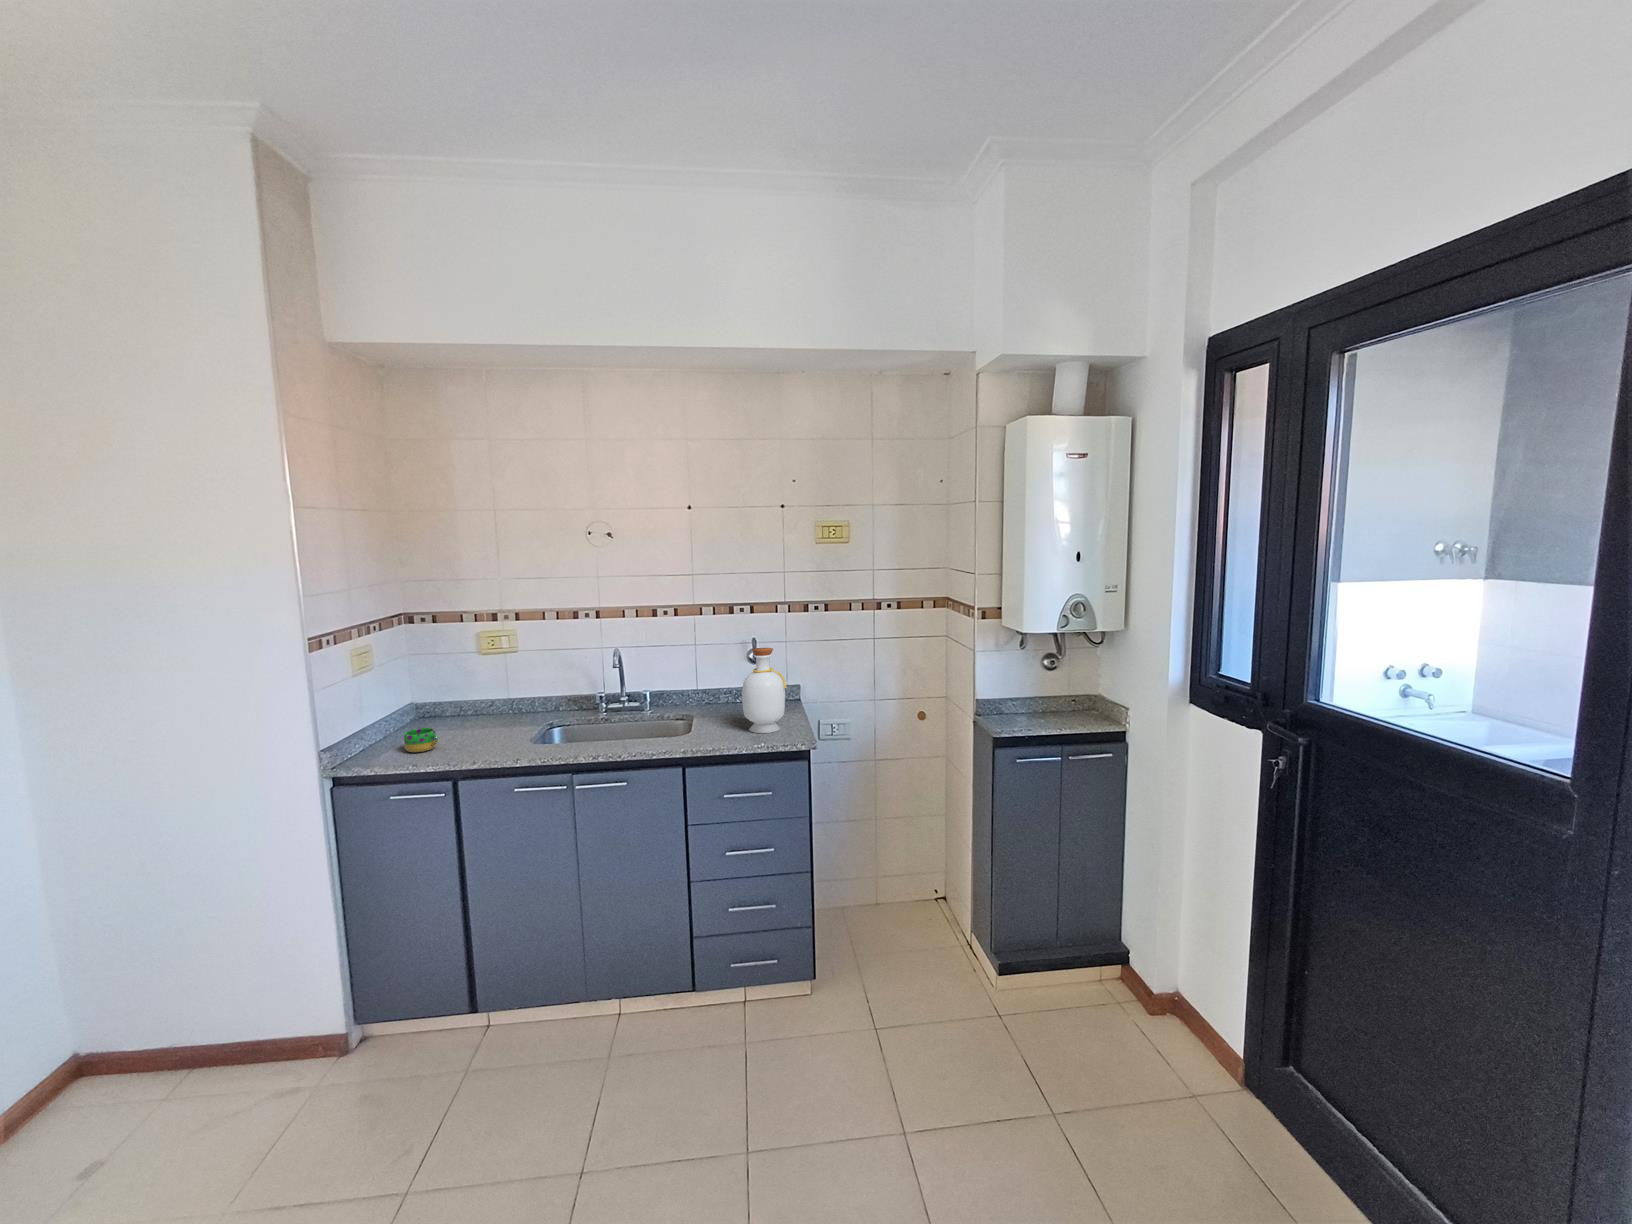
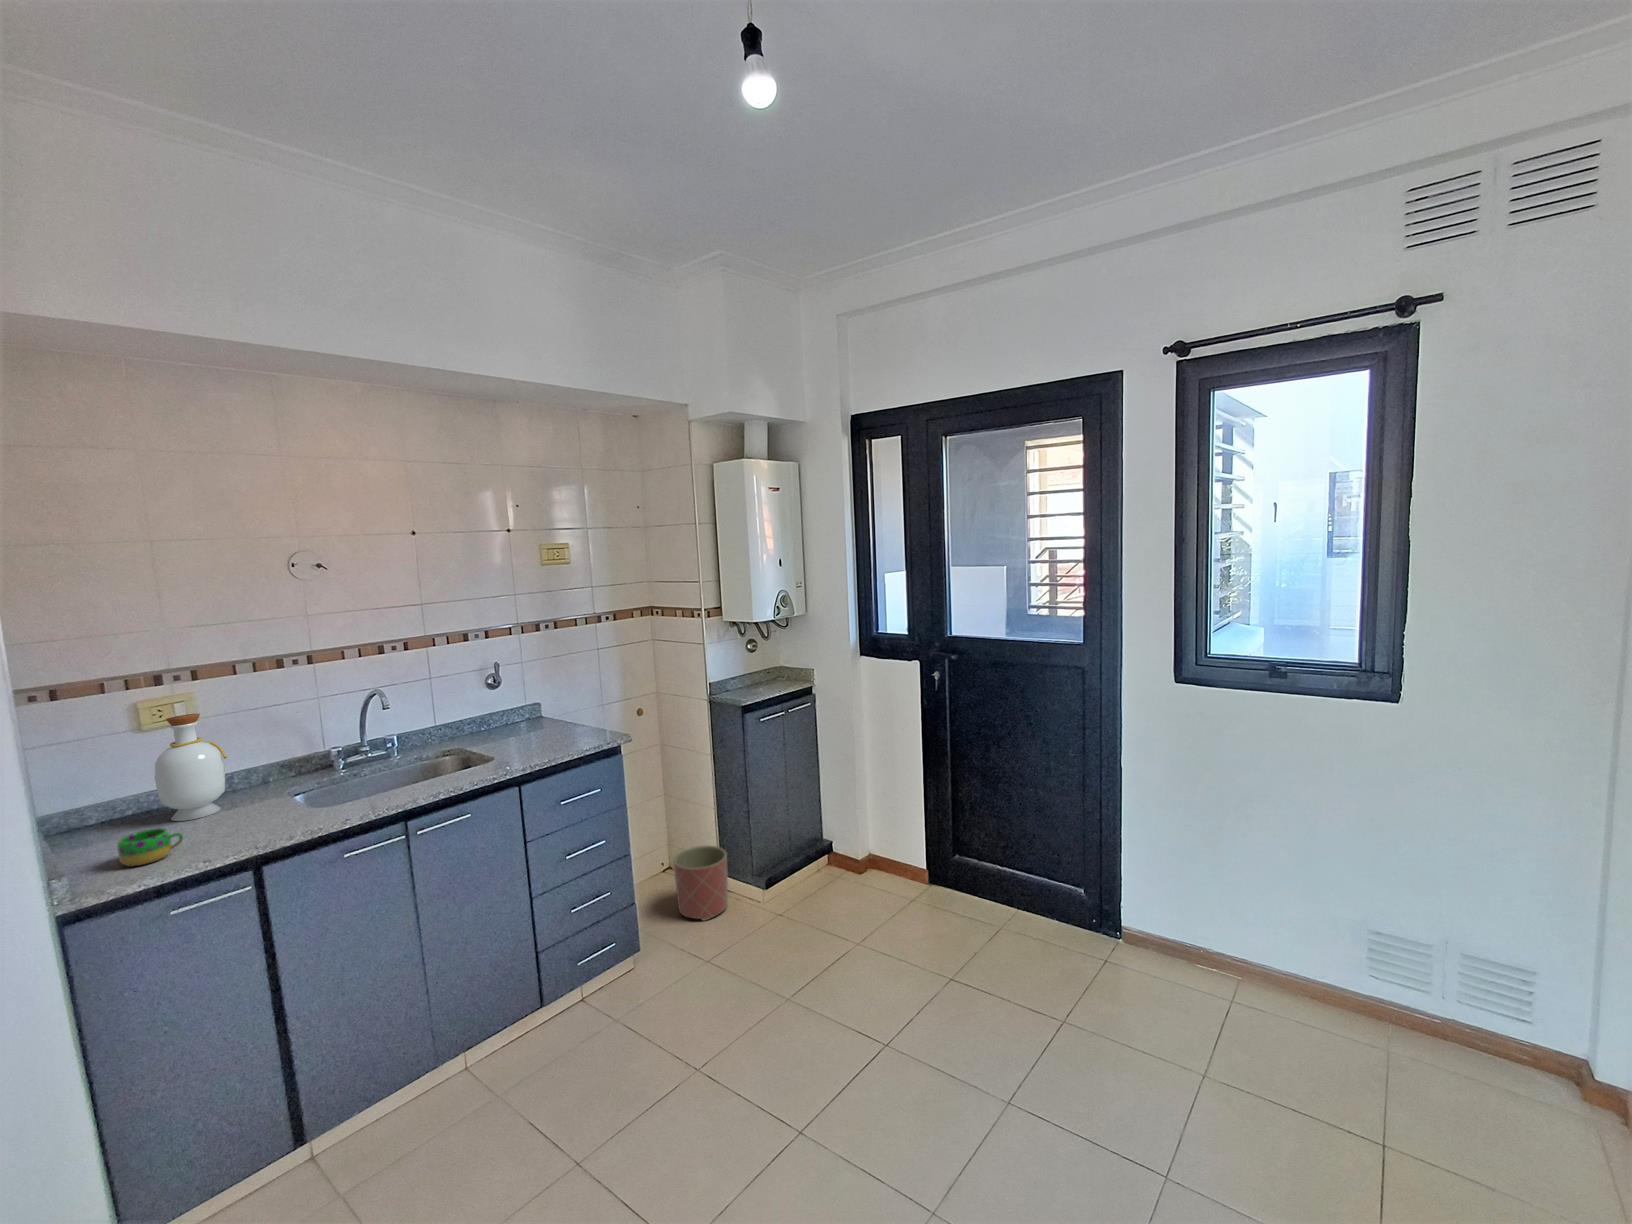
bottle: present [742,648,786,733] -> present [155,714,227,821]
planter: none [899,886,964,978] -> present [673,845,728,920]

